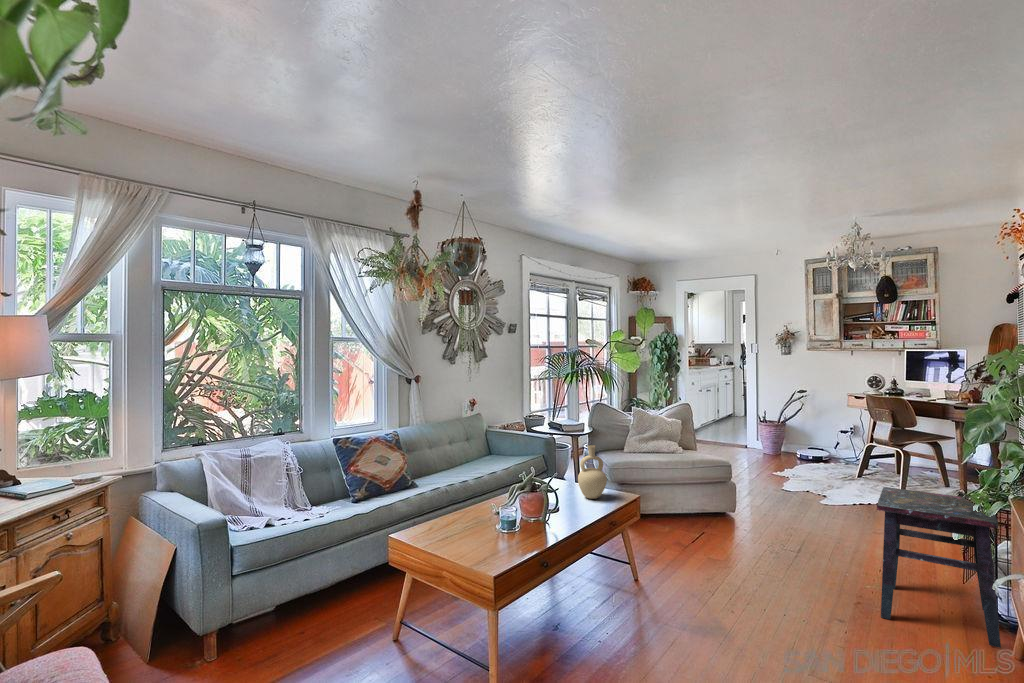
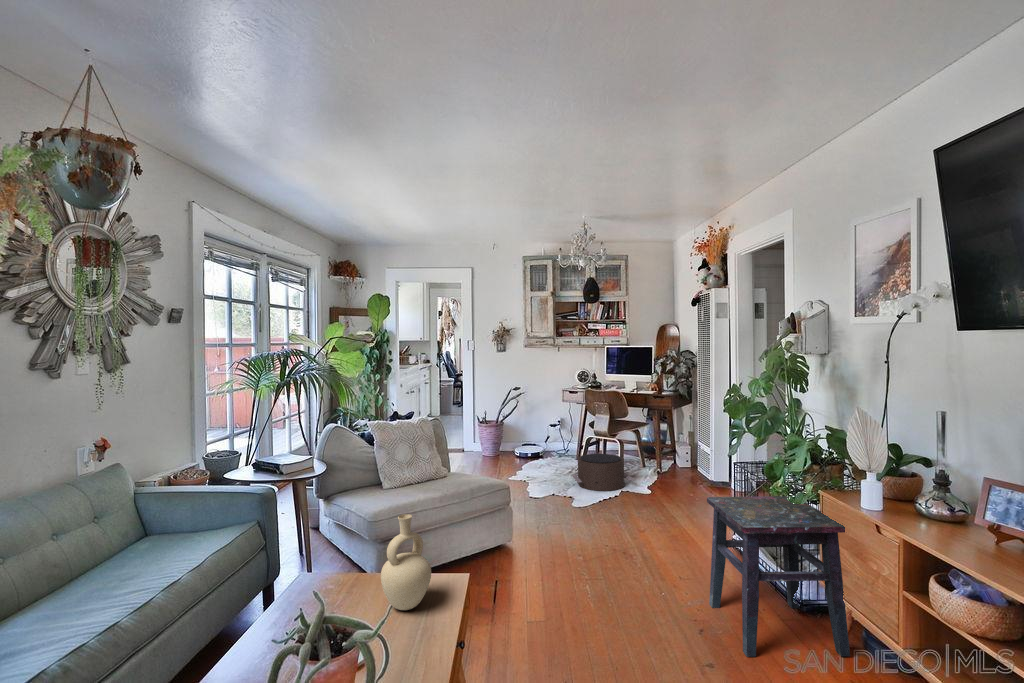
pouf: none [836,459,908,496] -> present [572,454,634,491]

